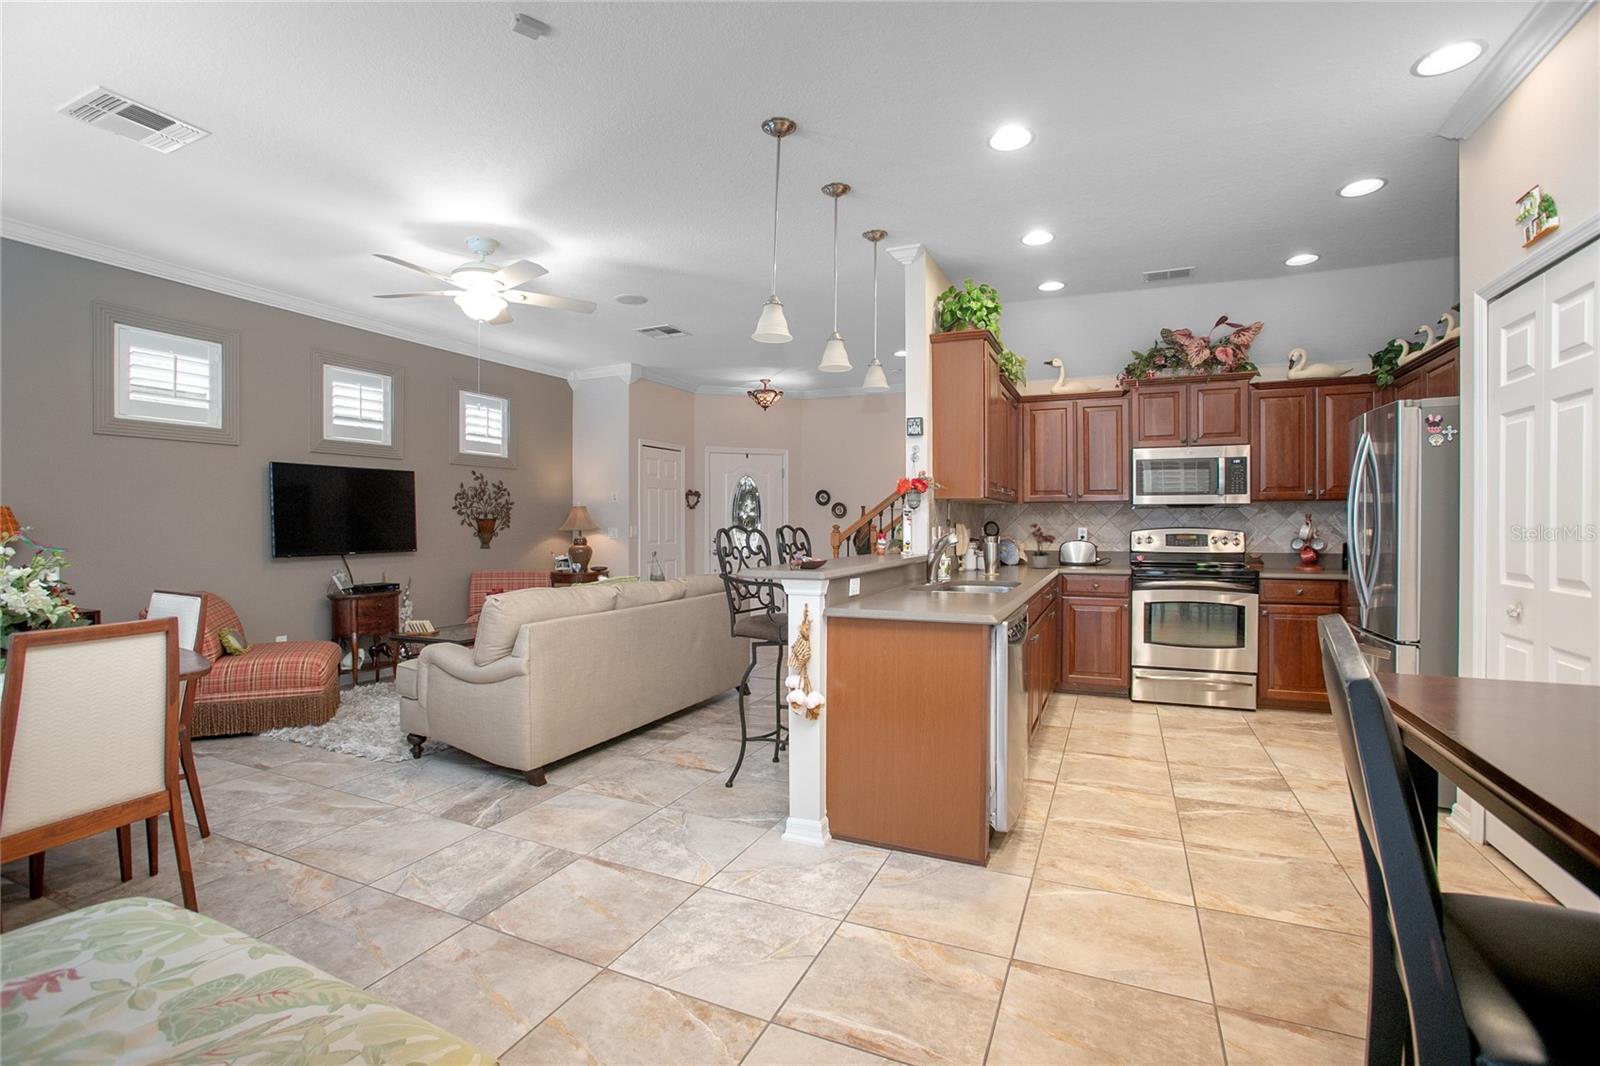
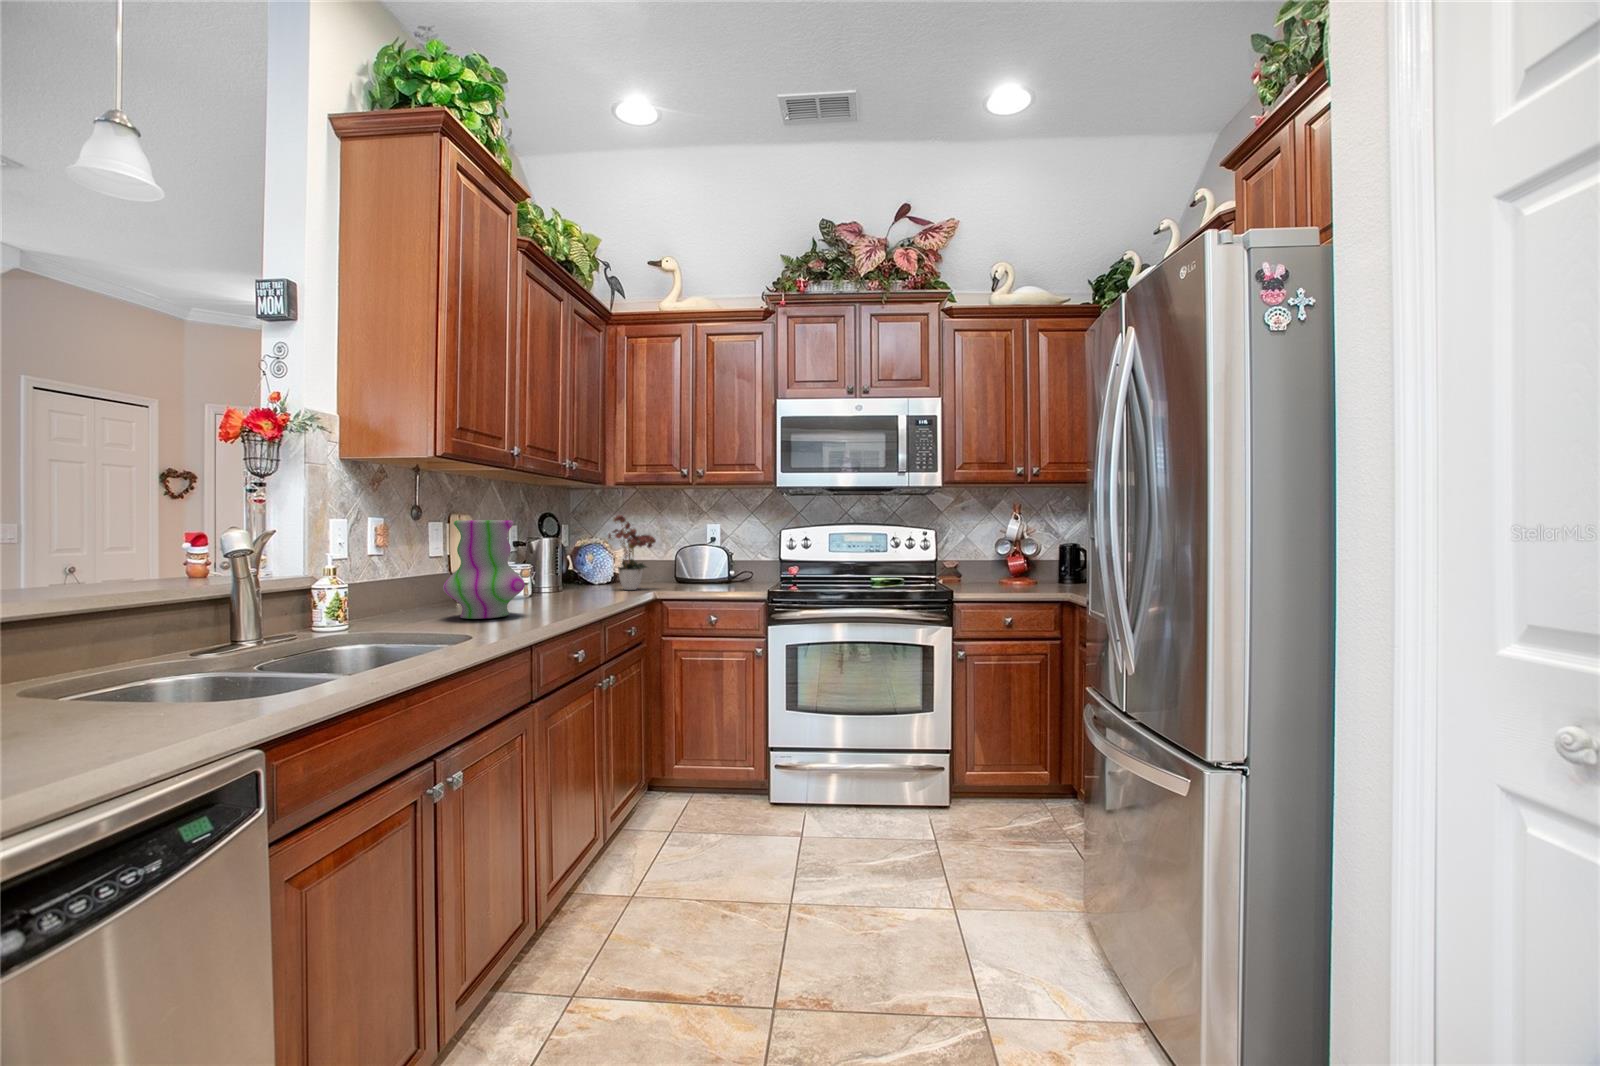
vase: none [989,531,1026,578] -> present [443,520,525,619]

